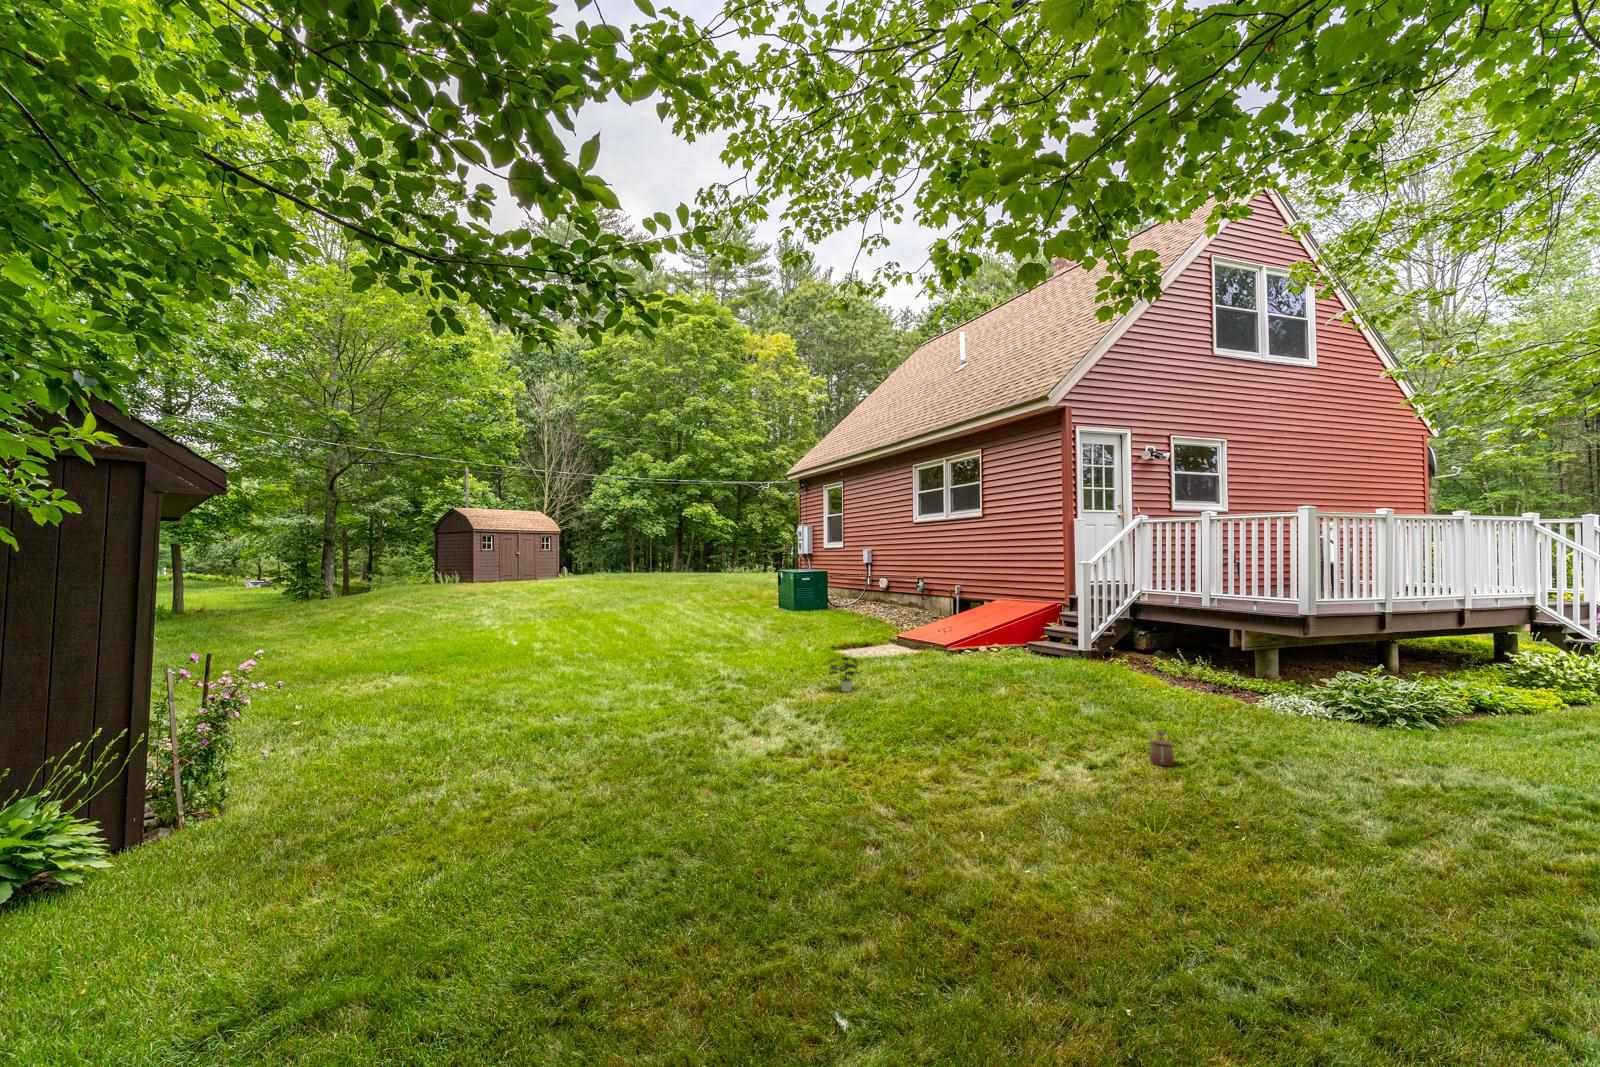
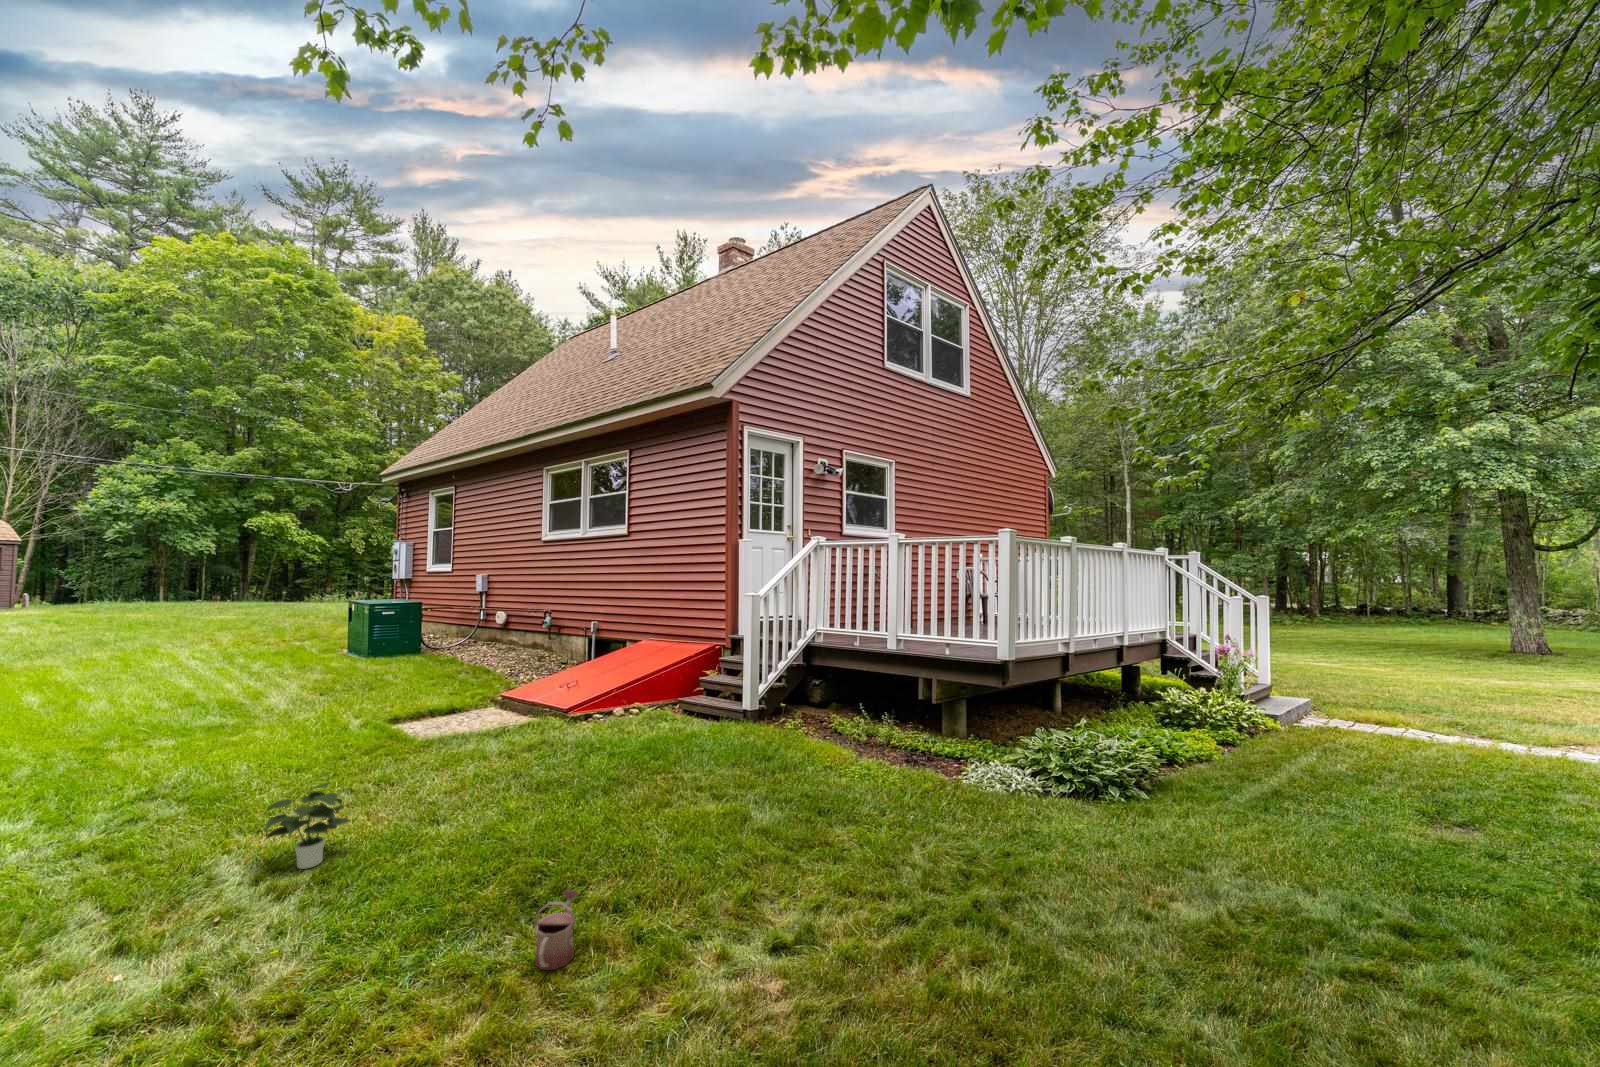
watering can: present [1149,731,1174,766] -> present [534,890,578,970]

